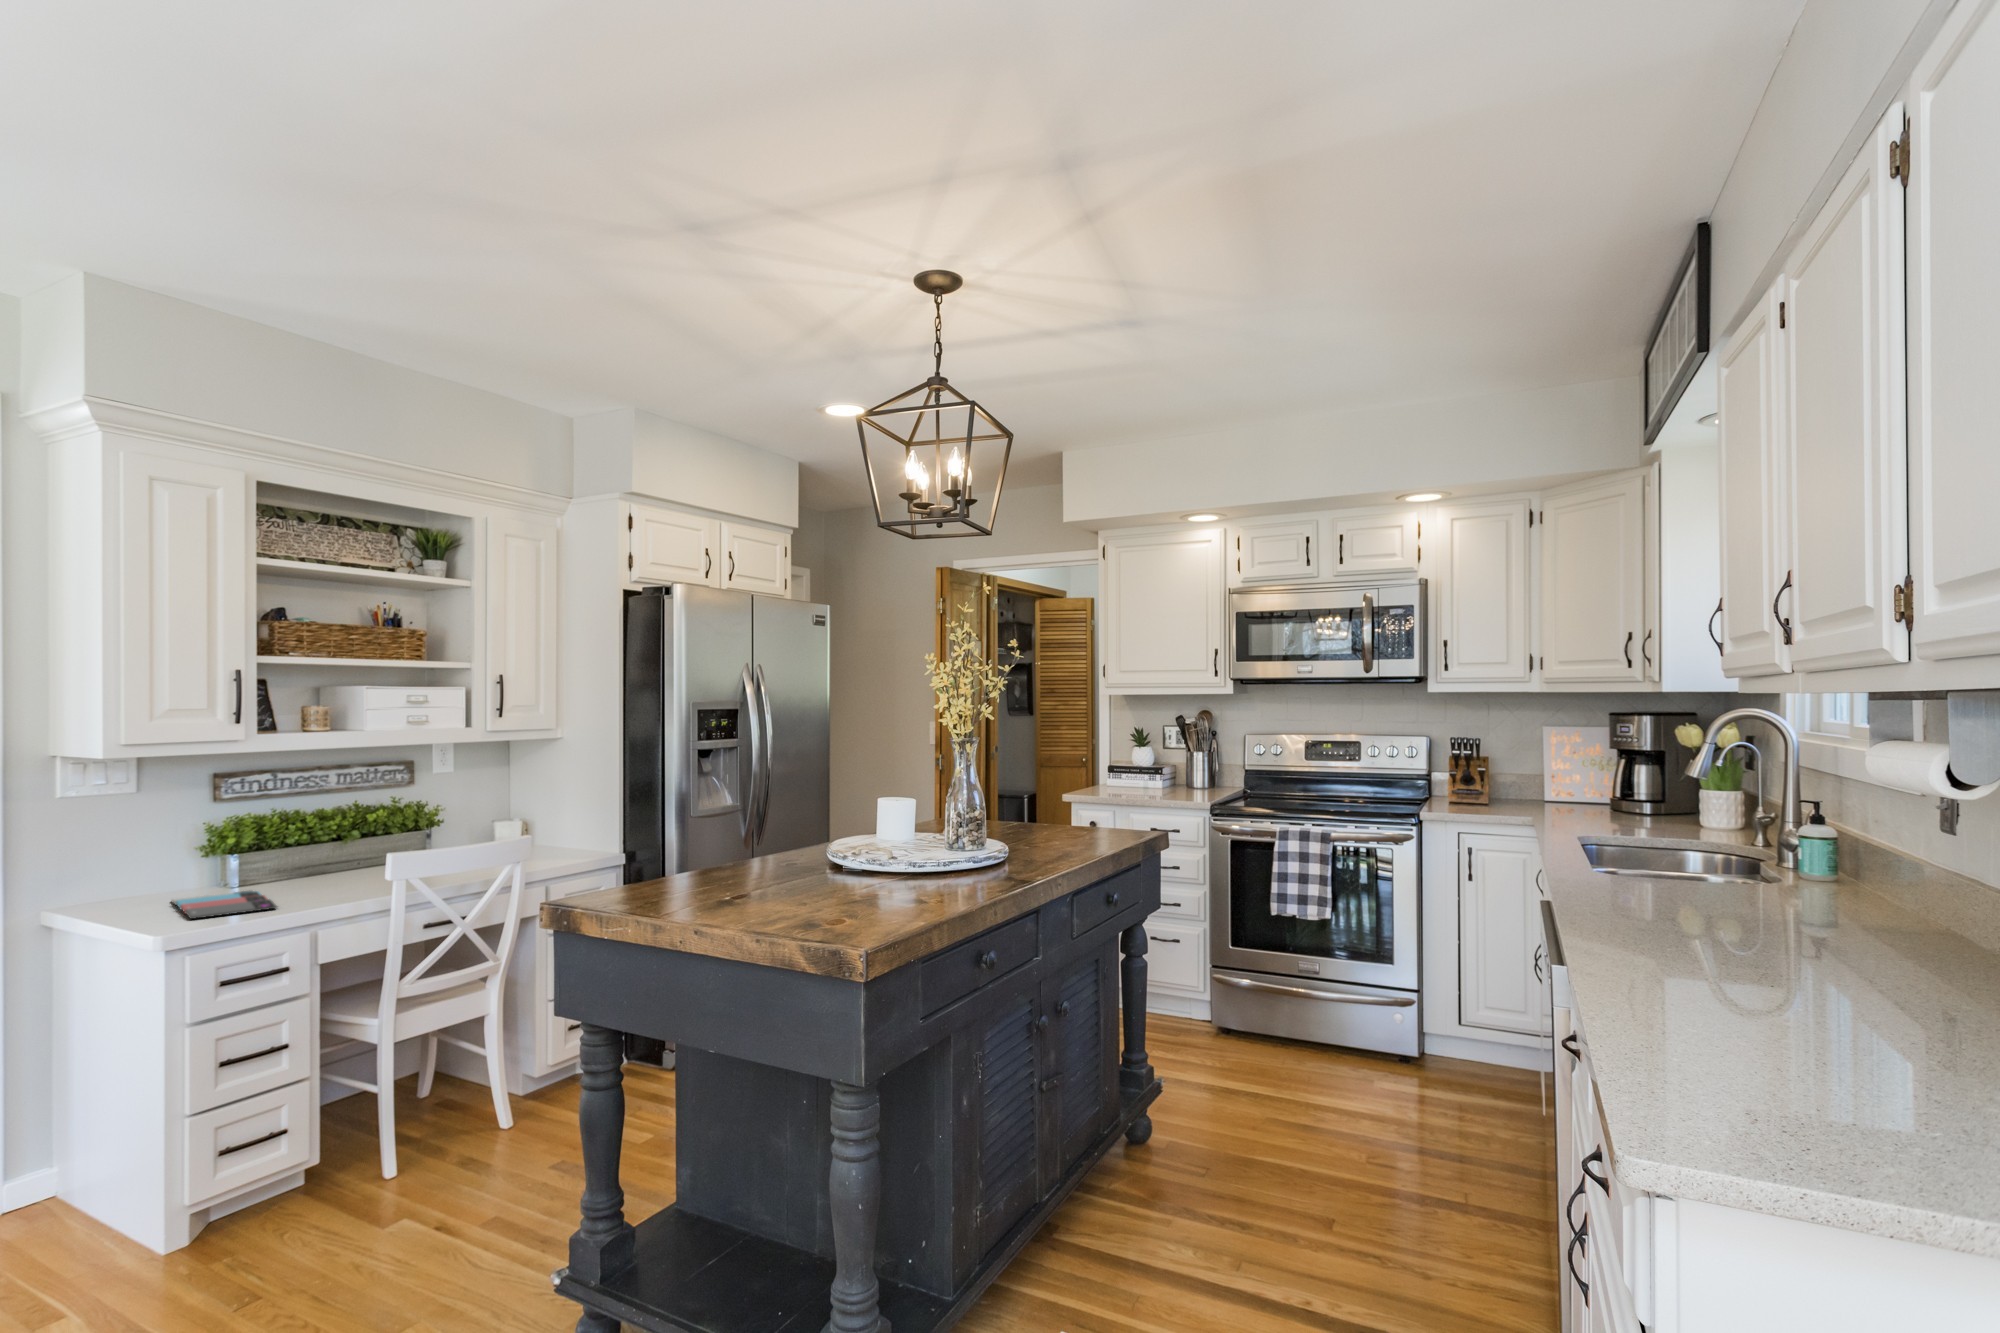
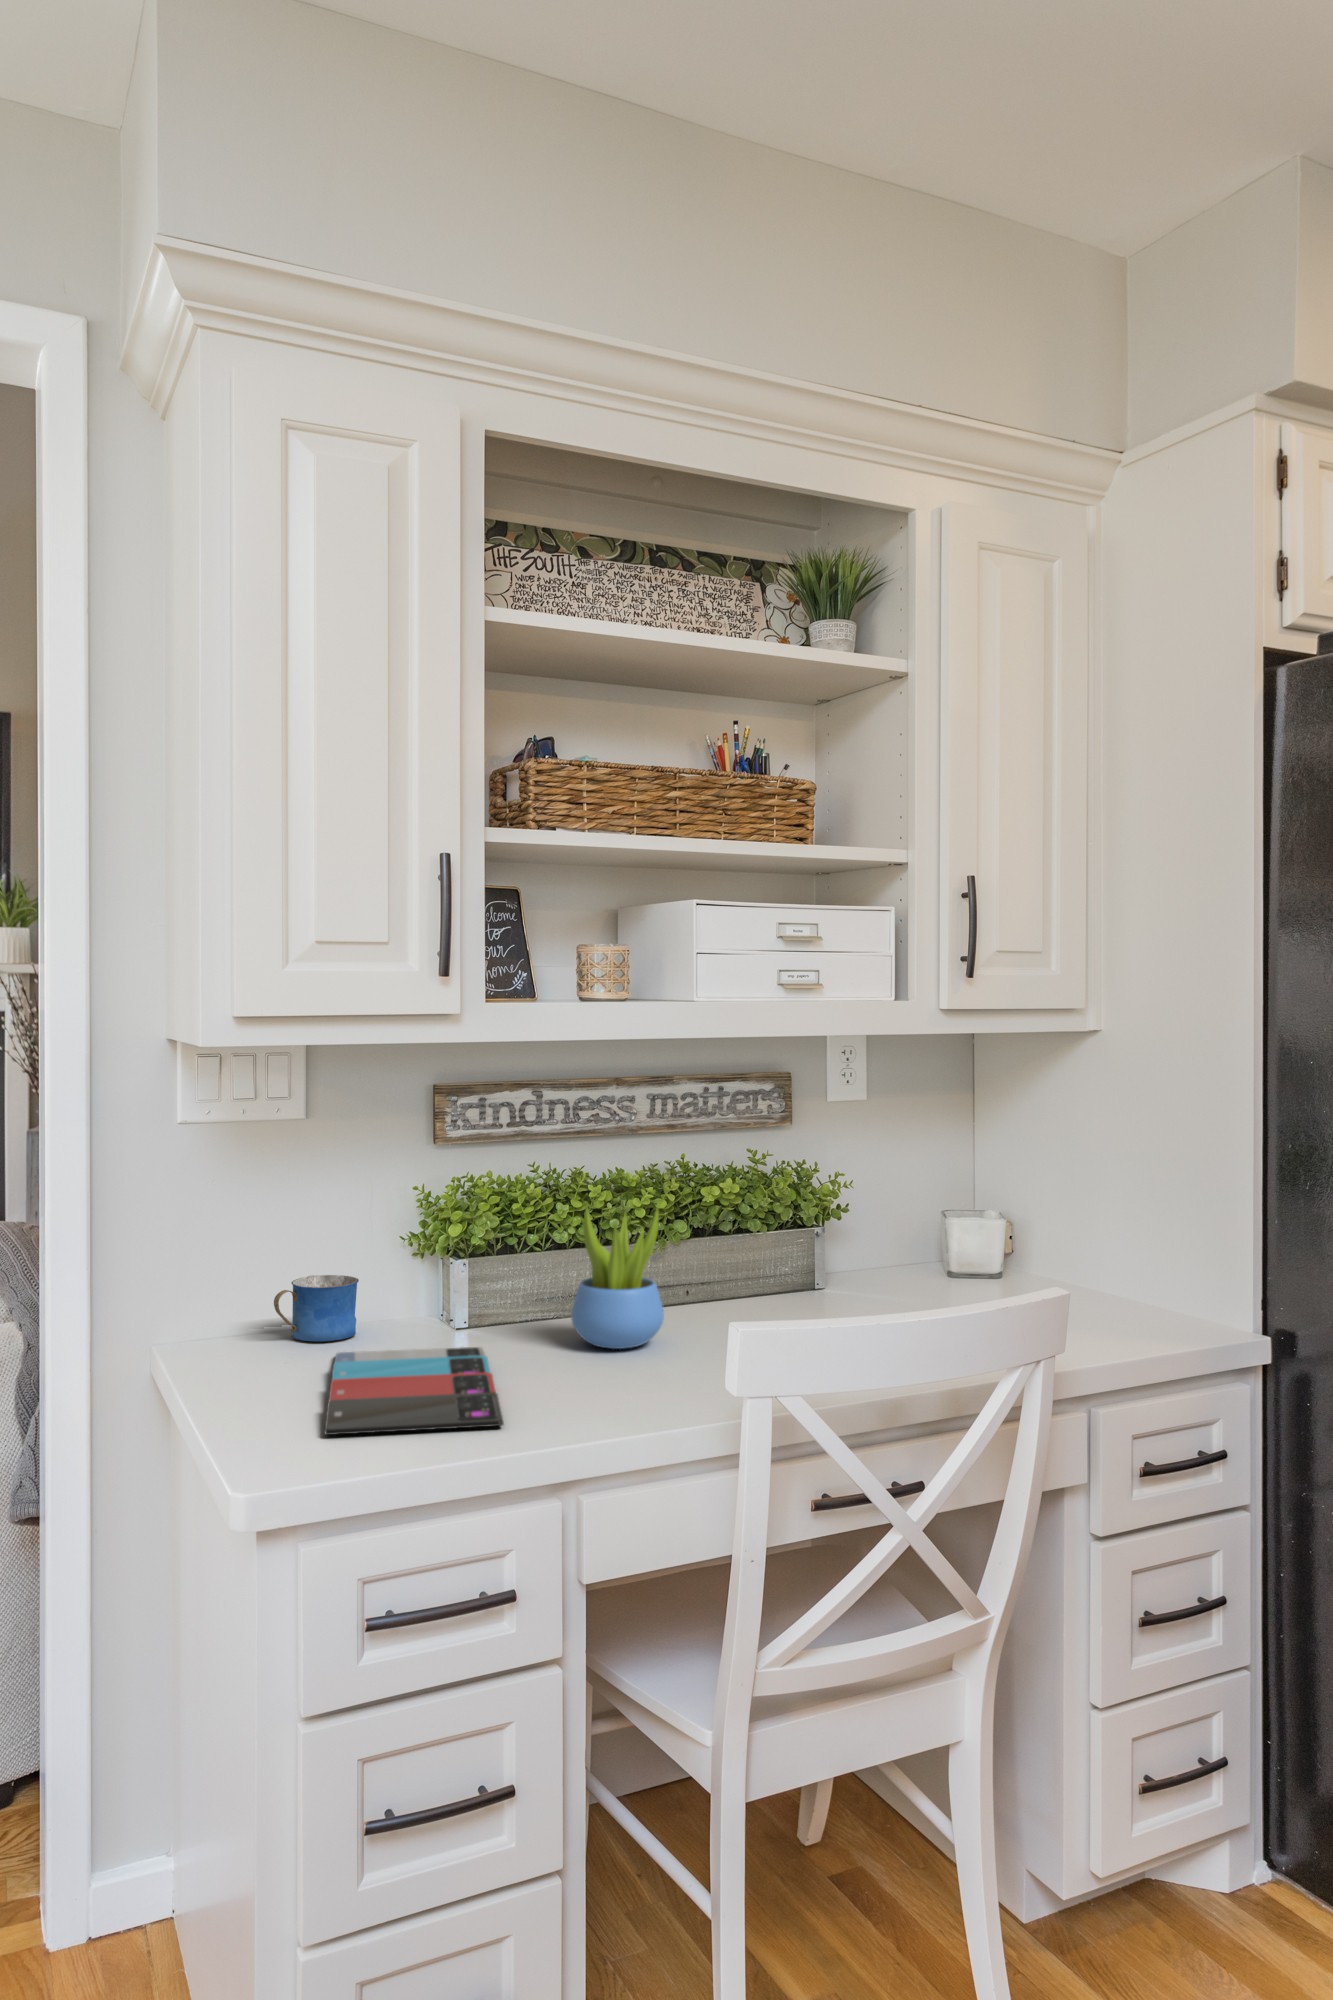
succulent plant: none [300,820,348,885] -> present [571,1207,664,1349]
mug: none [128,868,177,899] -> present [274,1275,359,1341]

